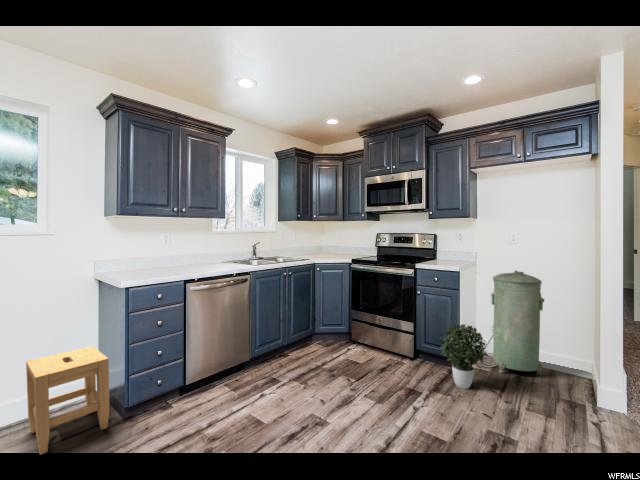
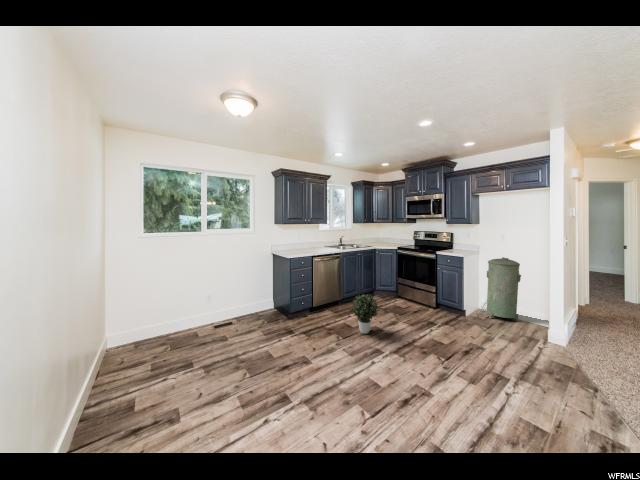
potted plant: present [440,324,488,389] -> present [352,294,378,334]
stool: present [26,346,109,455] -> none [248,288,282,330]

